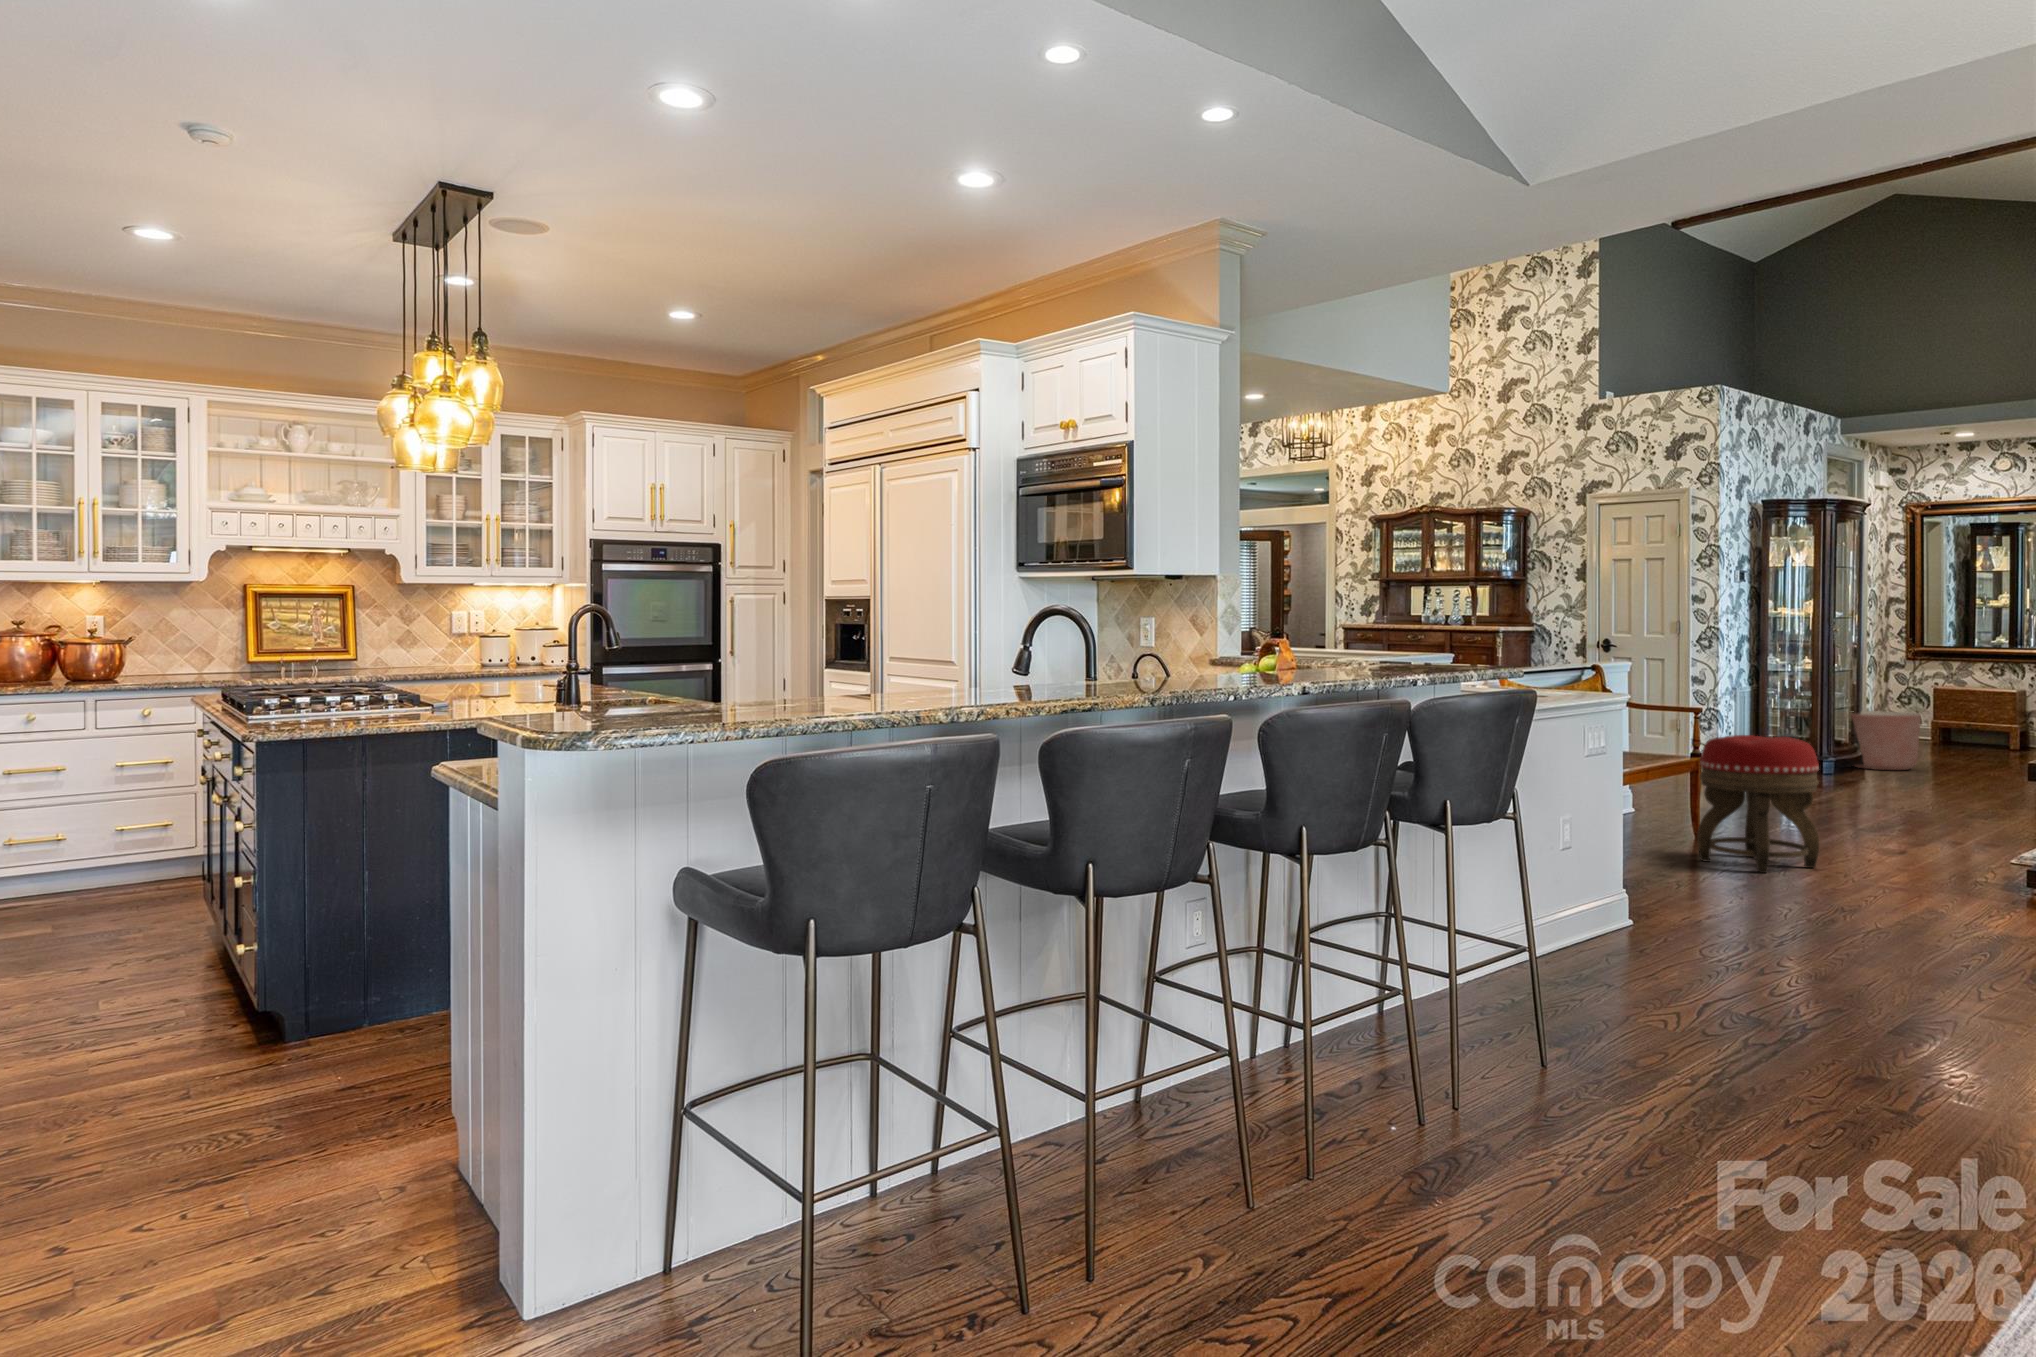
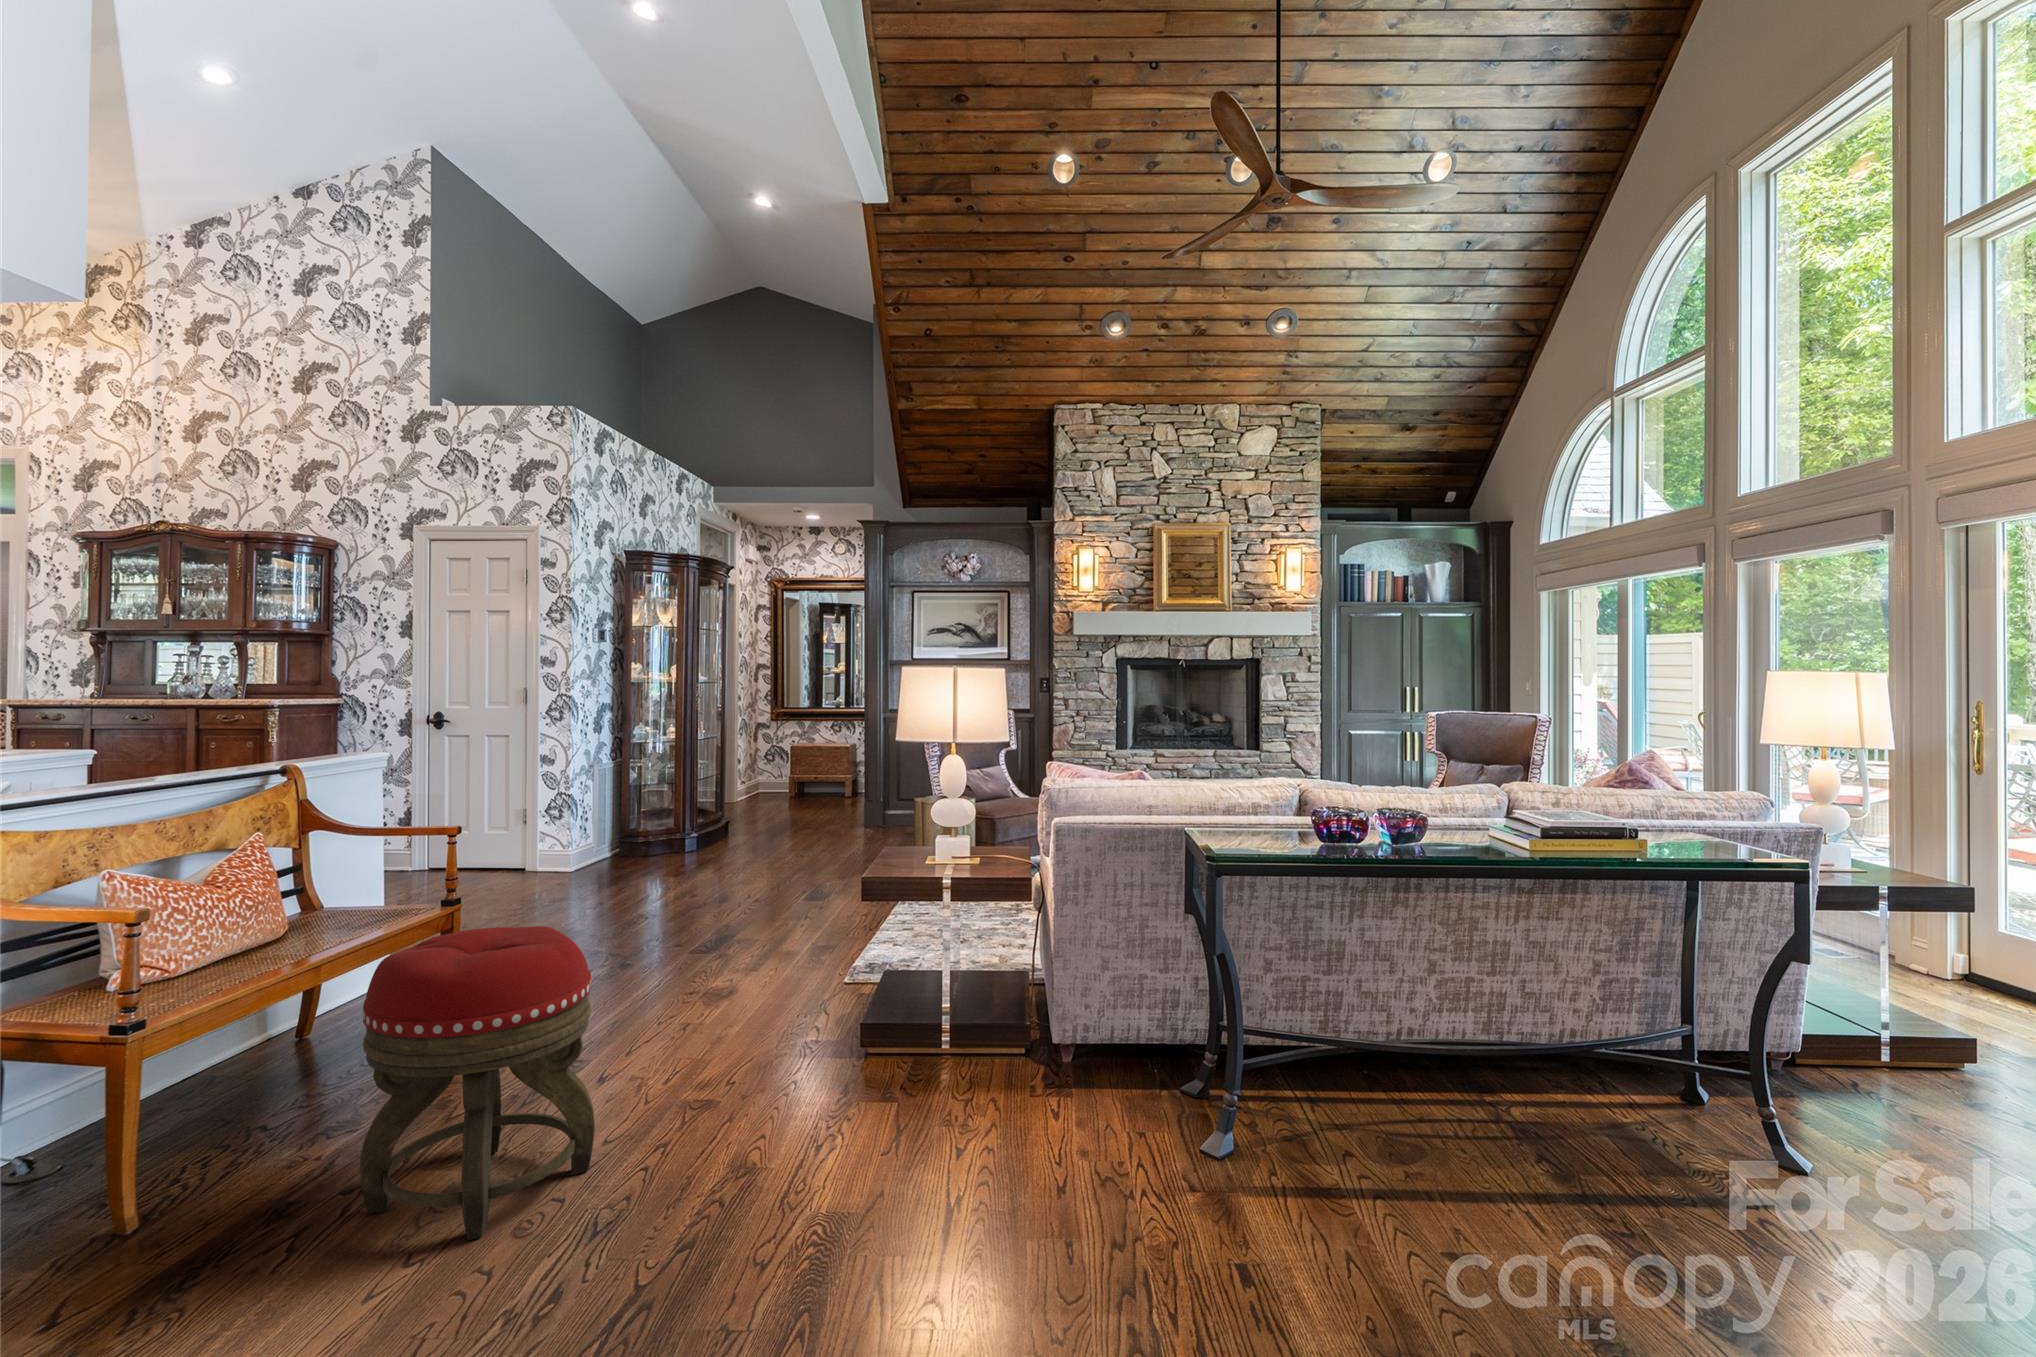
planter: present [1851,711,1921,770] -> none [714,780,779,843]

